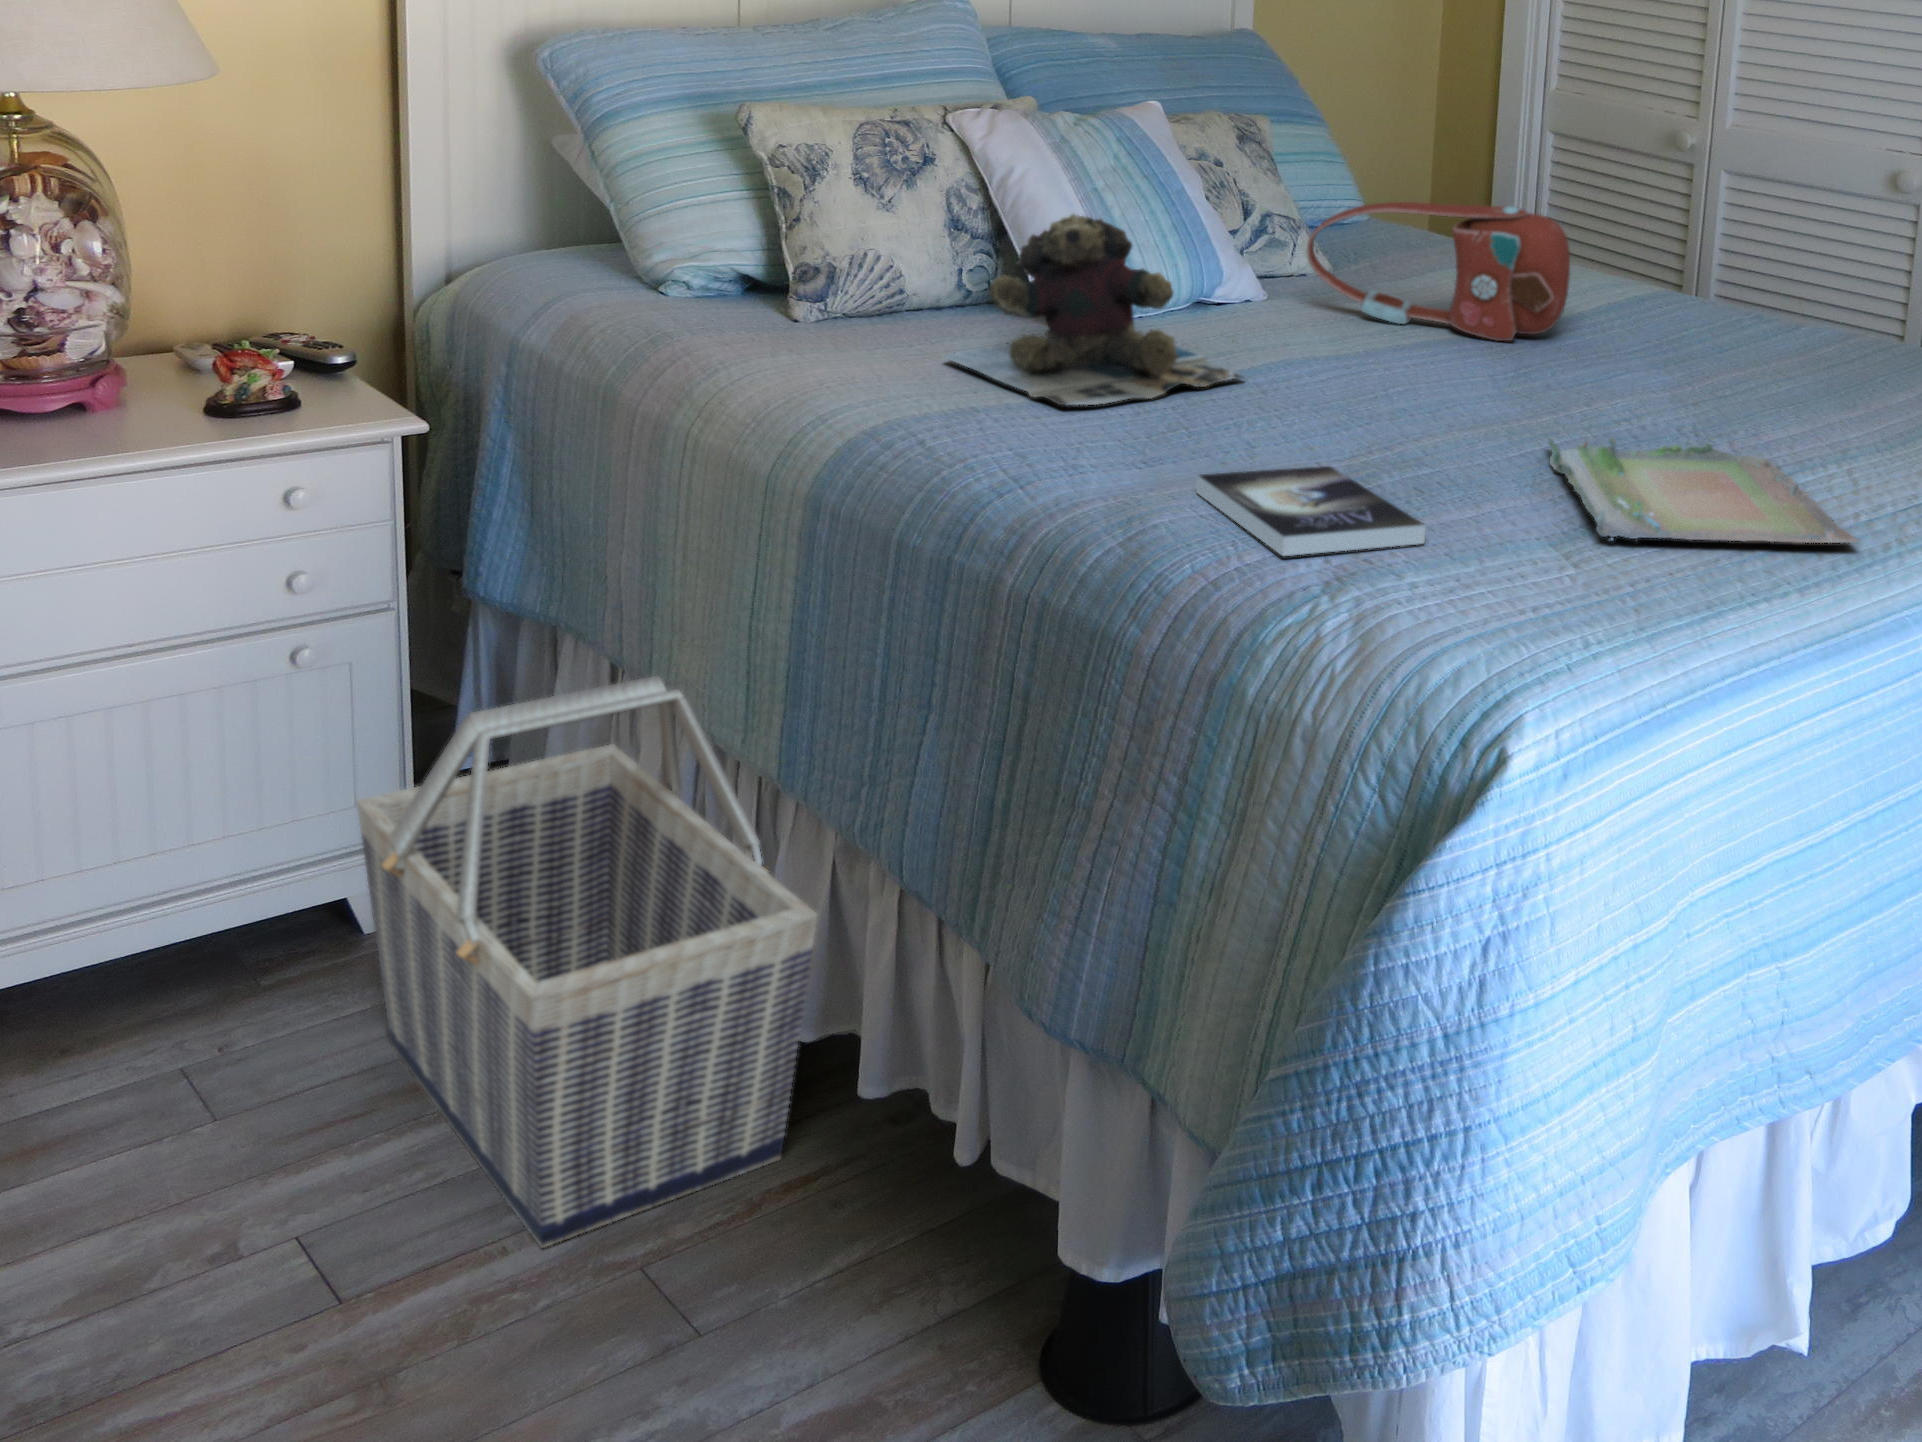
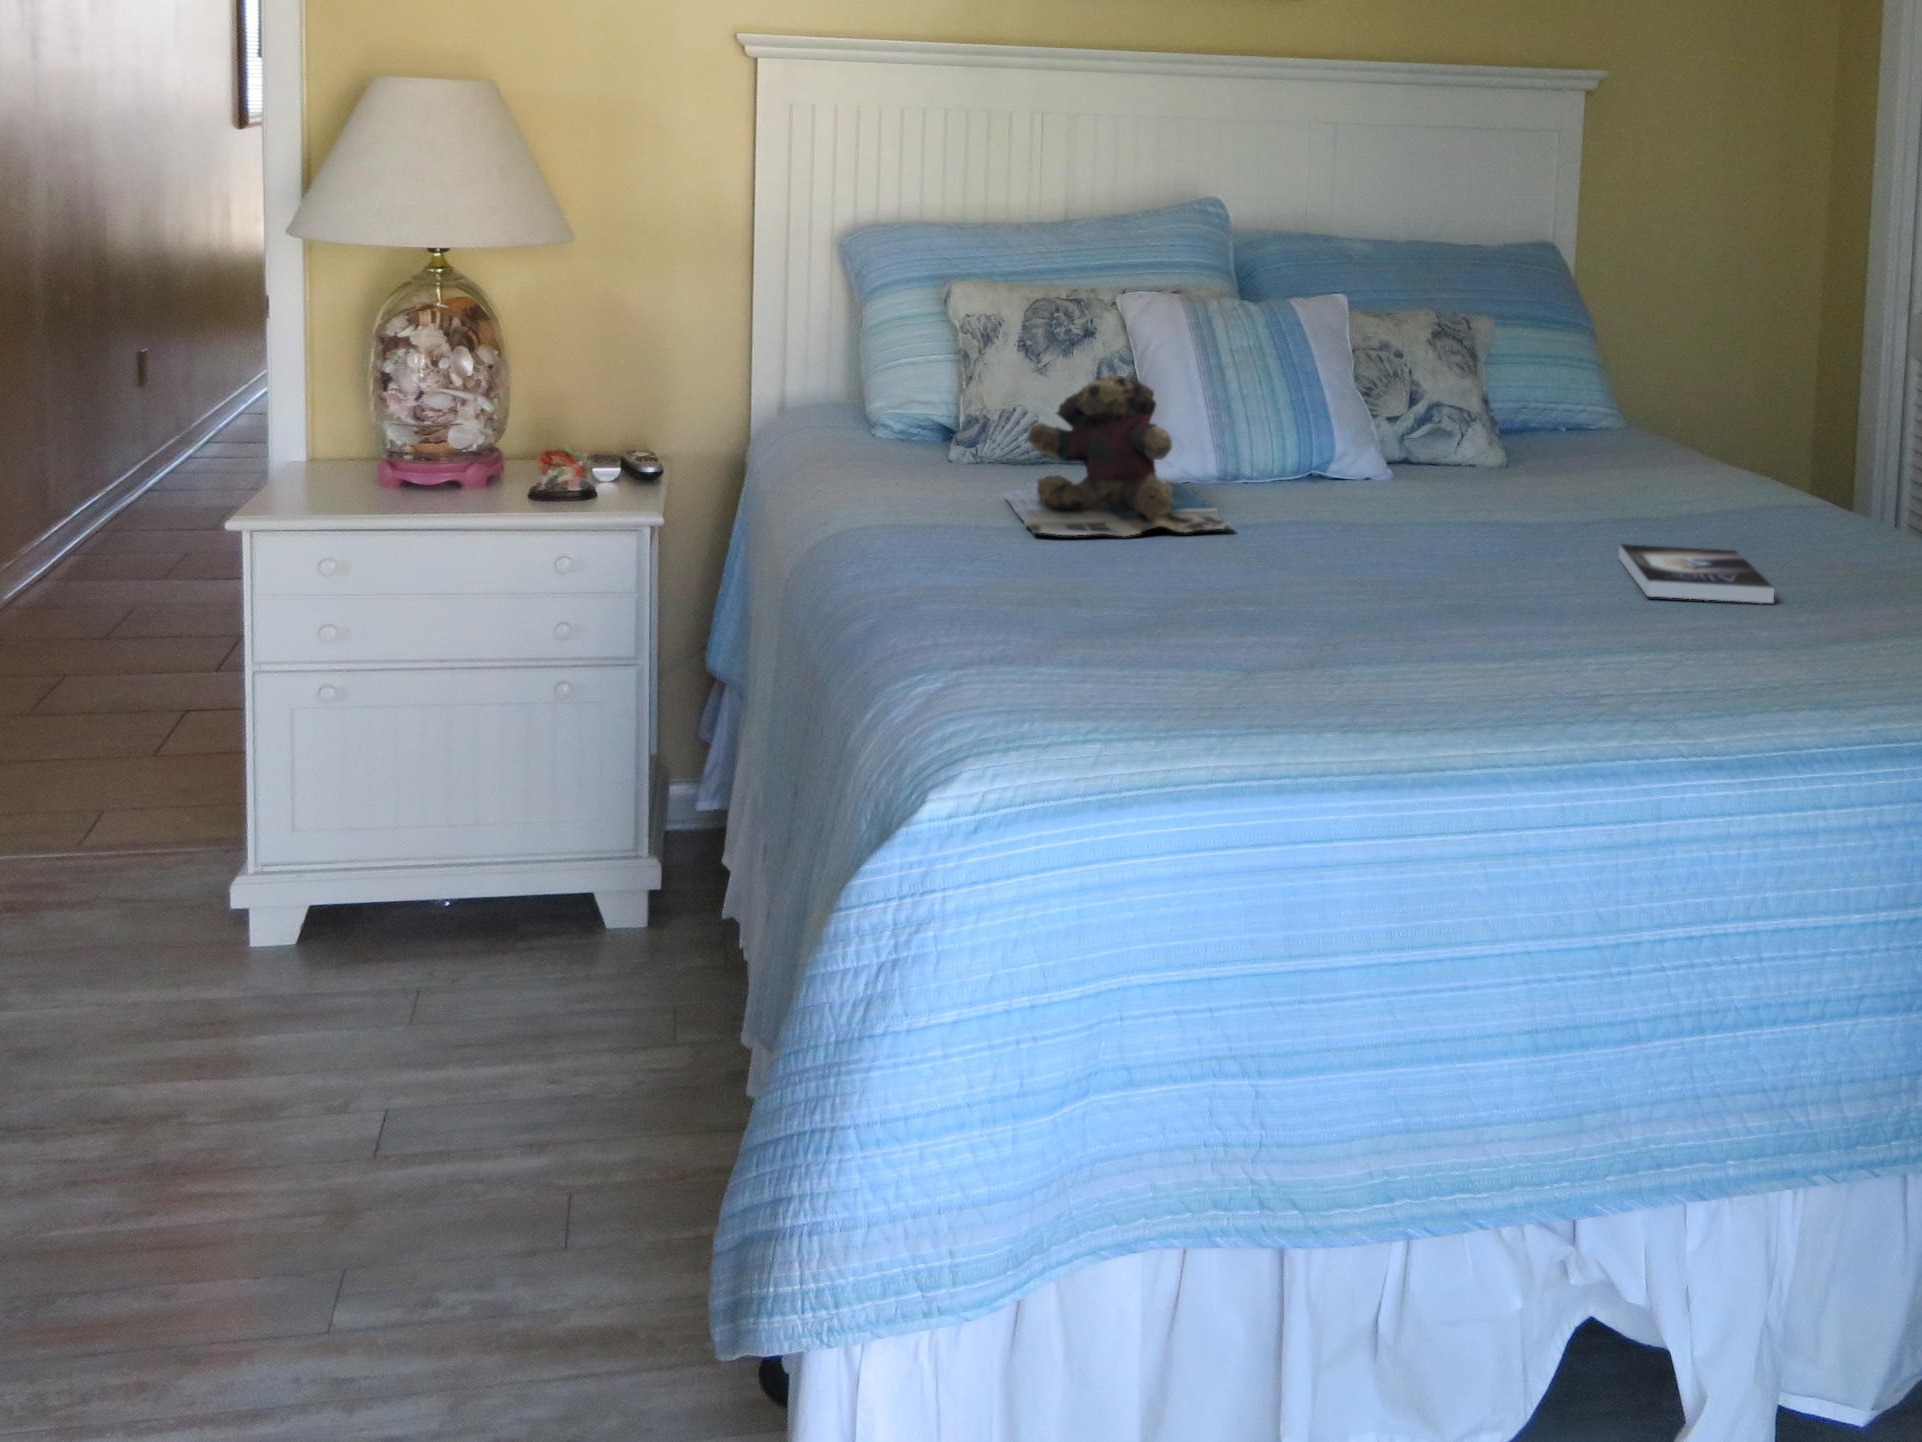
handbag: present [1307,202,1570,341] -> none [1397,386,1625,526]
tray: present [1549,434,1858,543] -> none [1305,595,1620,706]
book: present [1196,466,1426,556] -> present [1619,544,1775,603]
basket: present [357,676,817,1248] -> none [507,728,770,1165]

